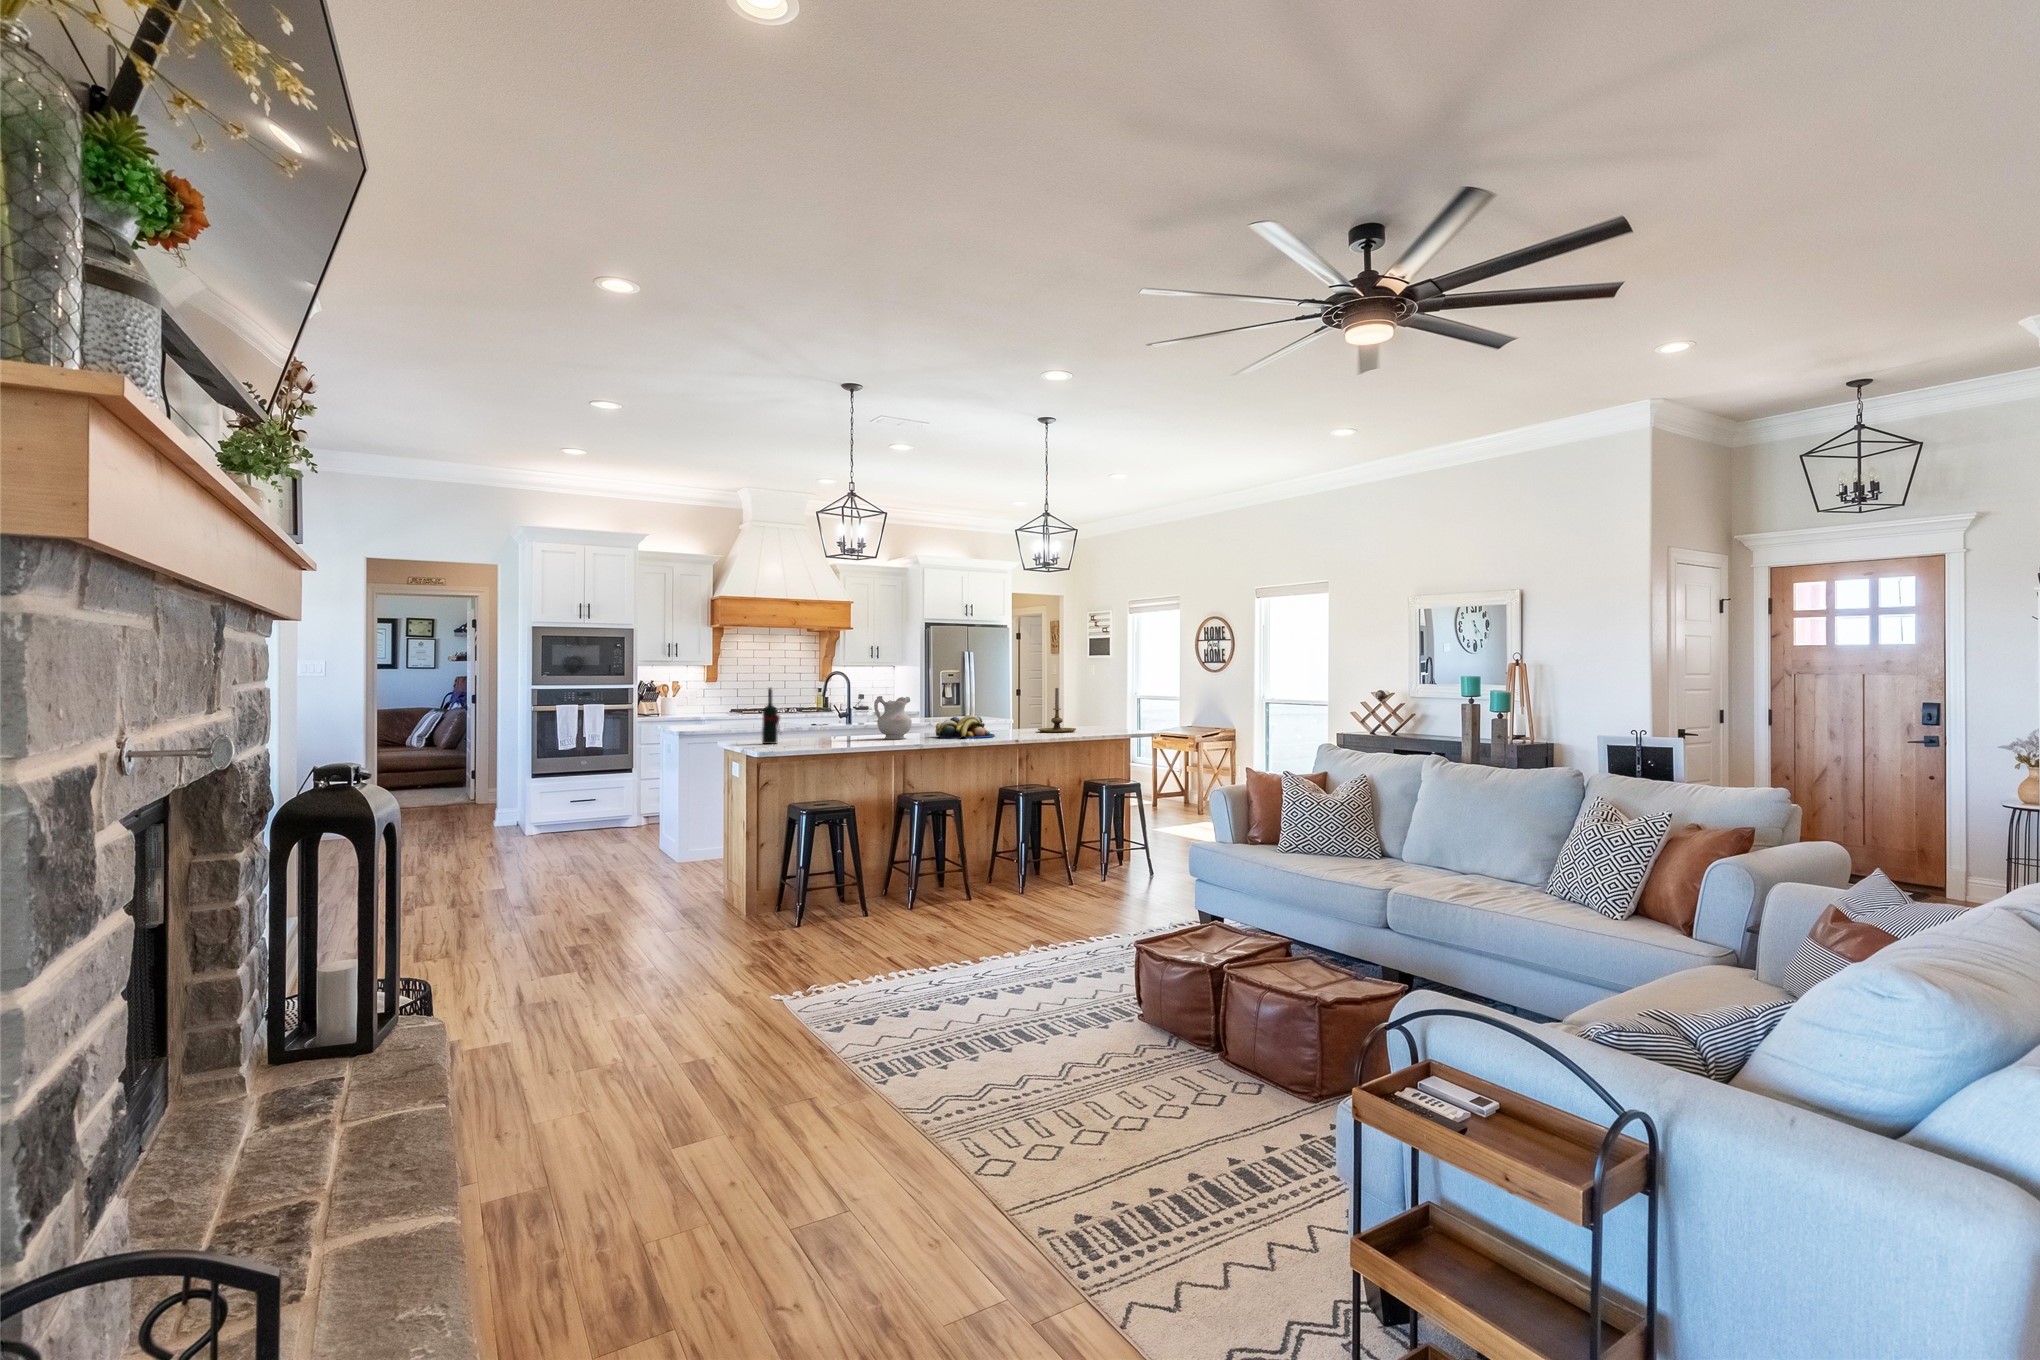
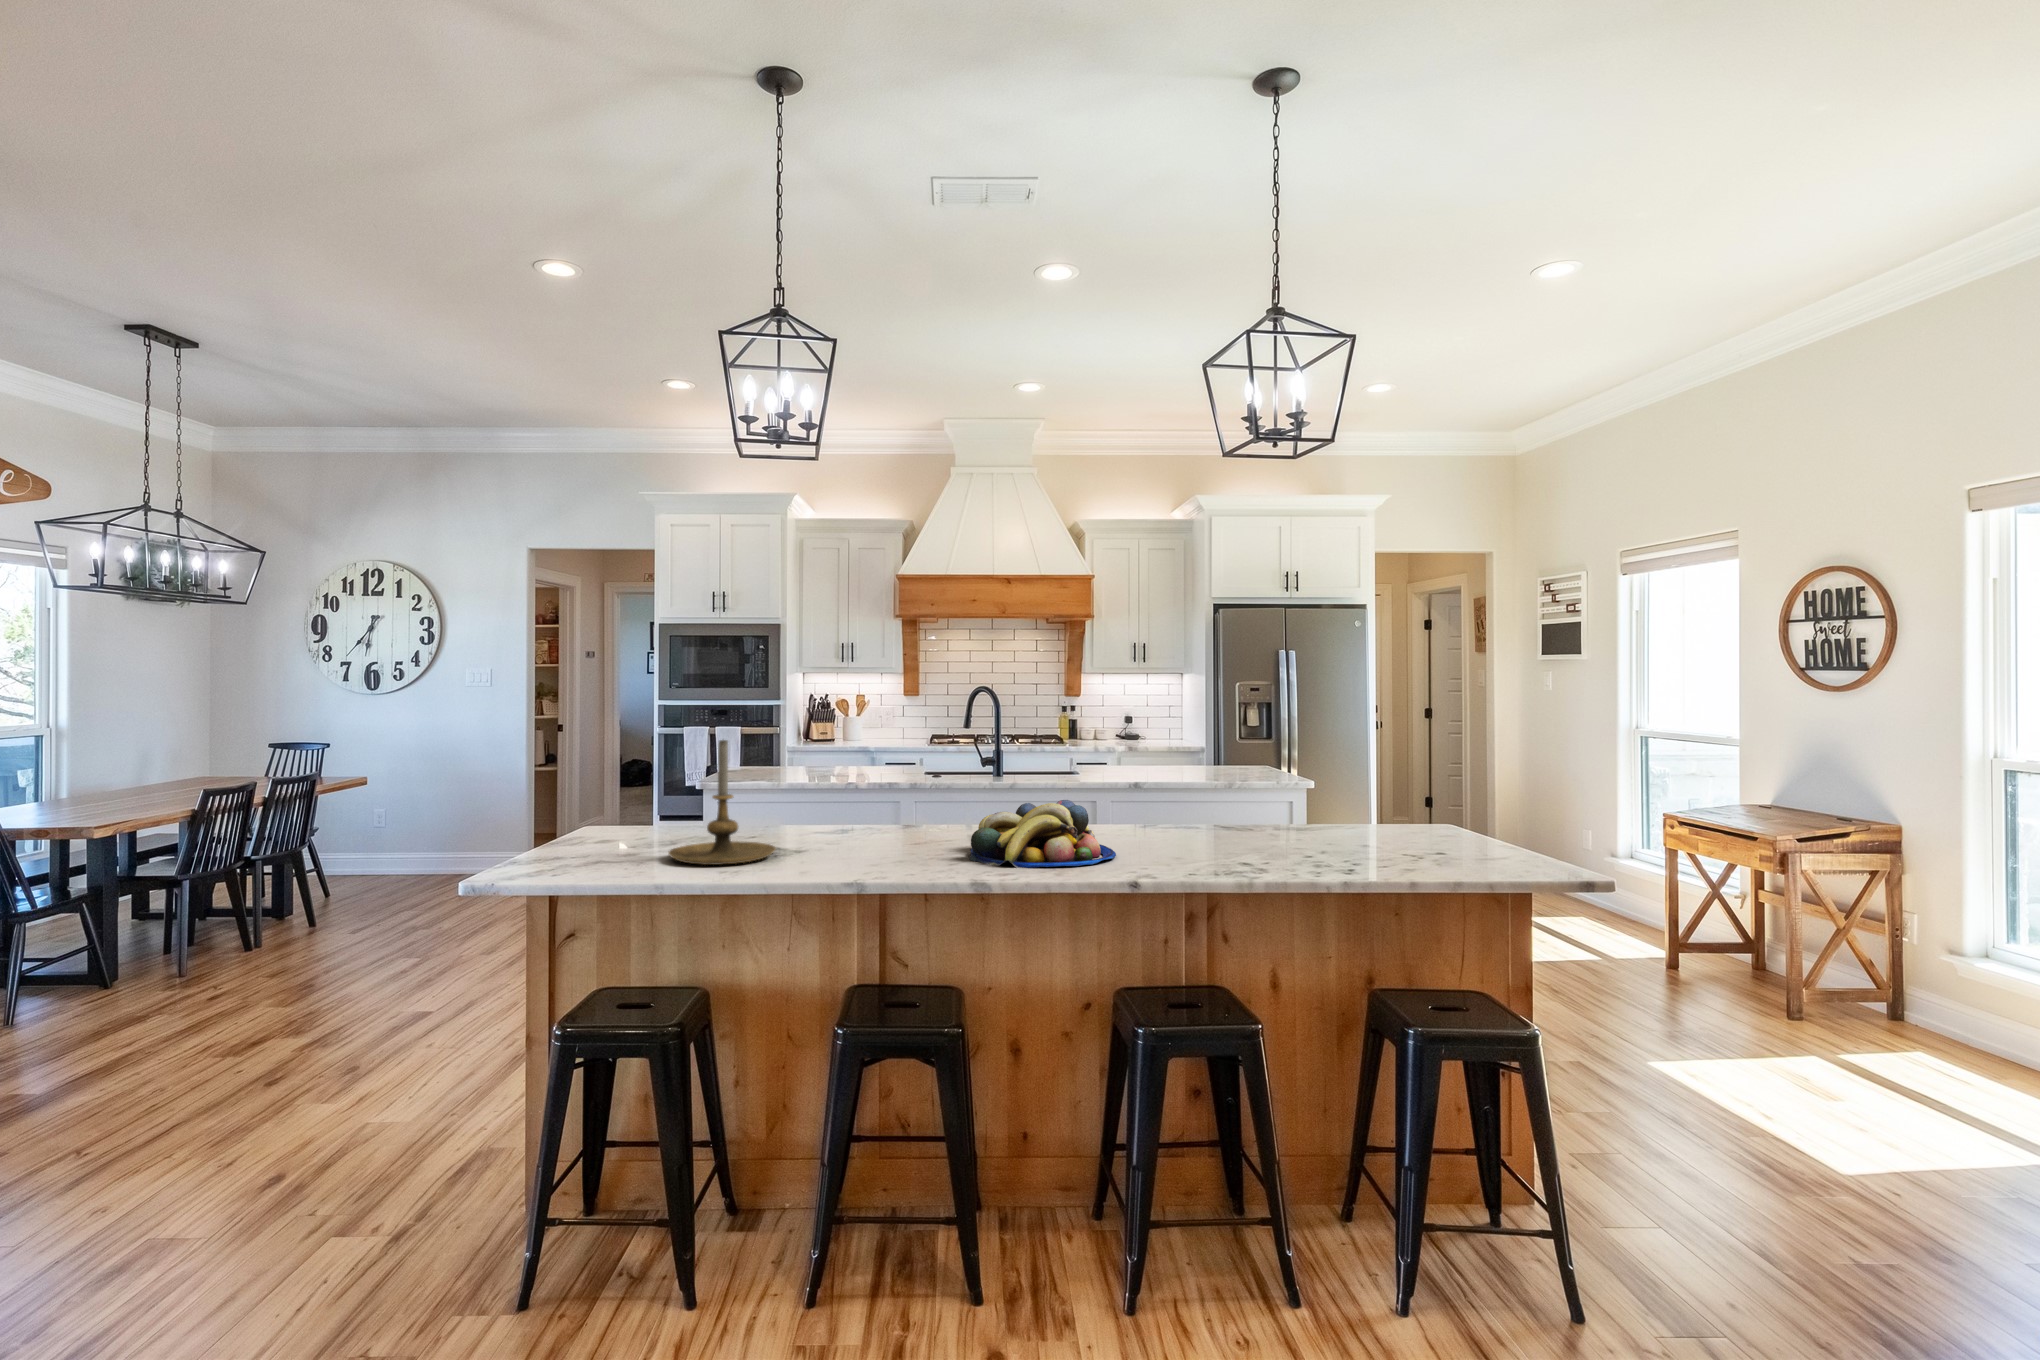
wine bottle: present [762,688,781,744] -> none [582,727,618,850]
candle holder: present [1038,688,1076,733] -> present [669,740,776,865]
ceramic pitcher: present [874,696,912,739] -> none [829,749,917,852]

